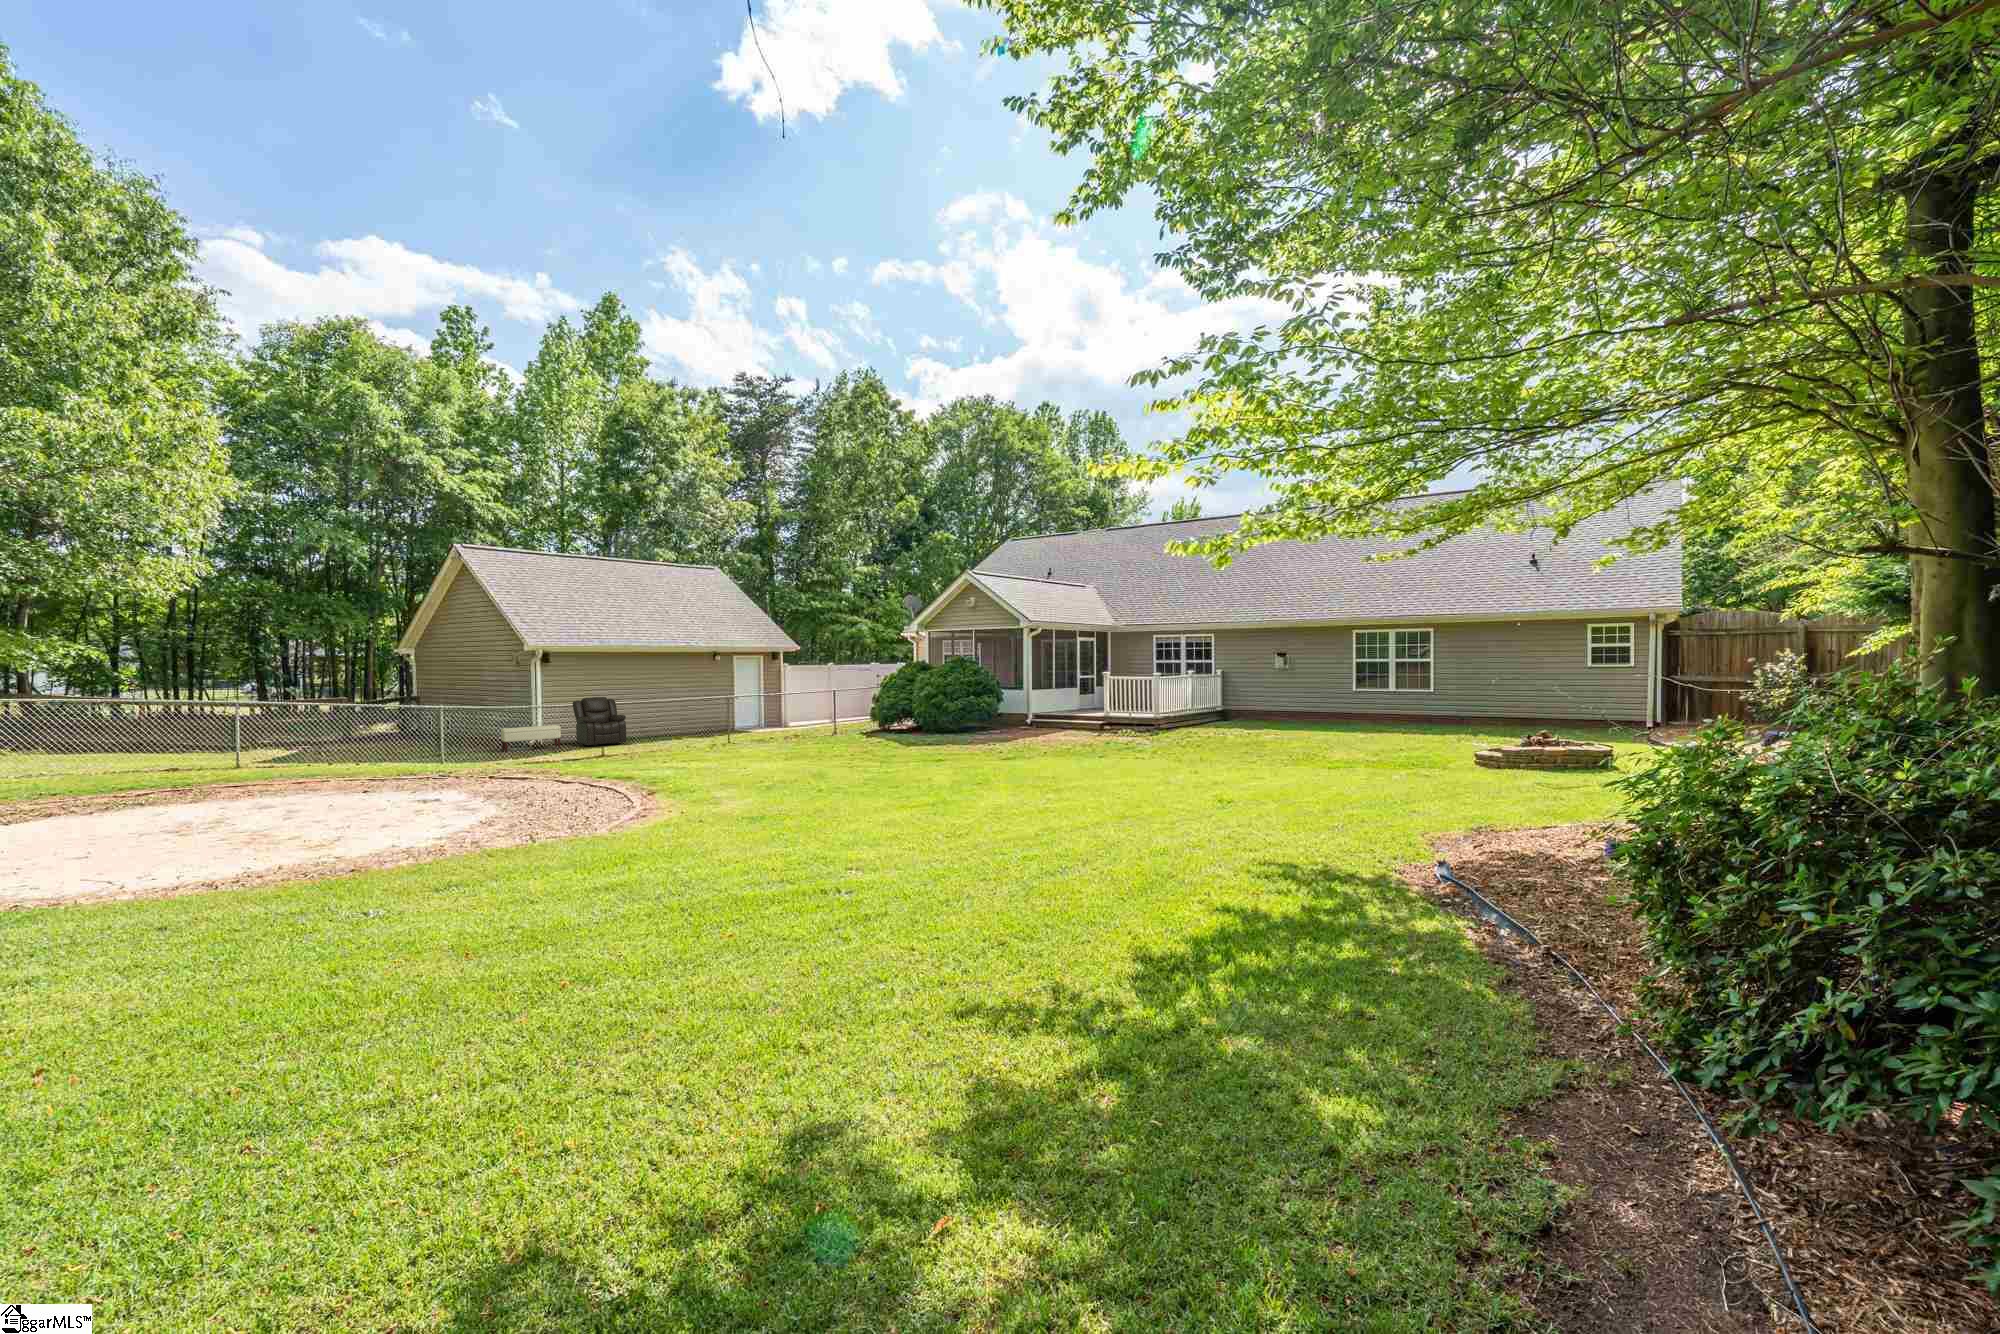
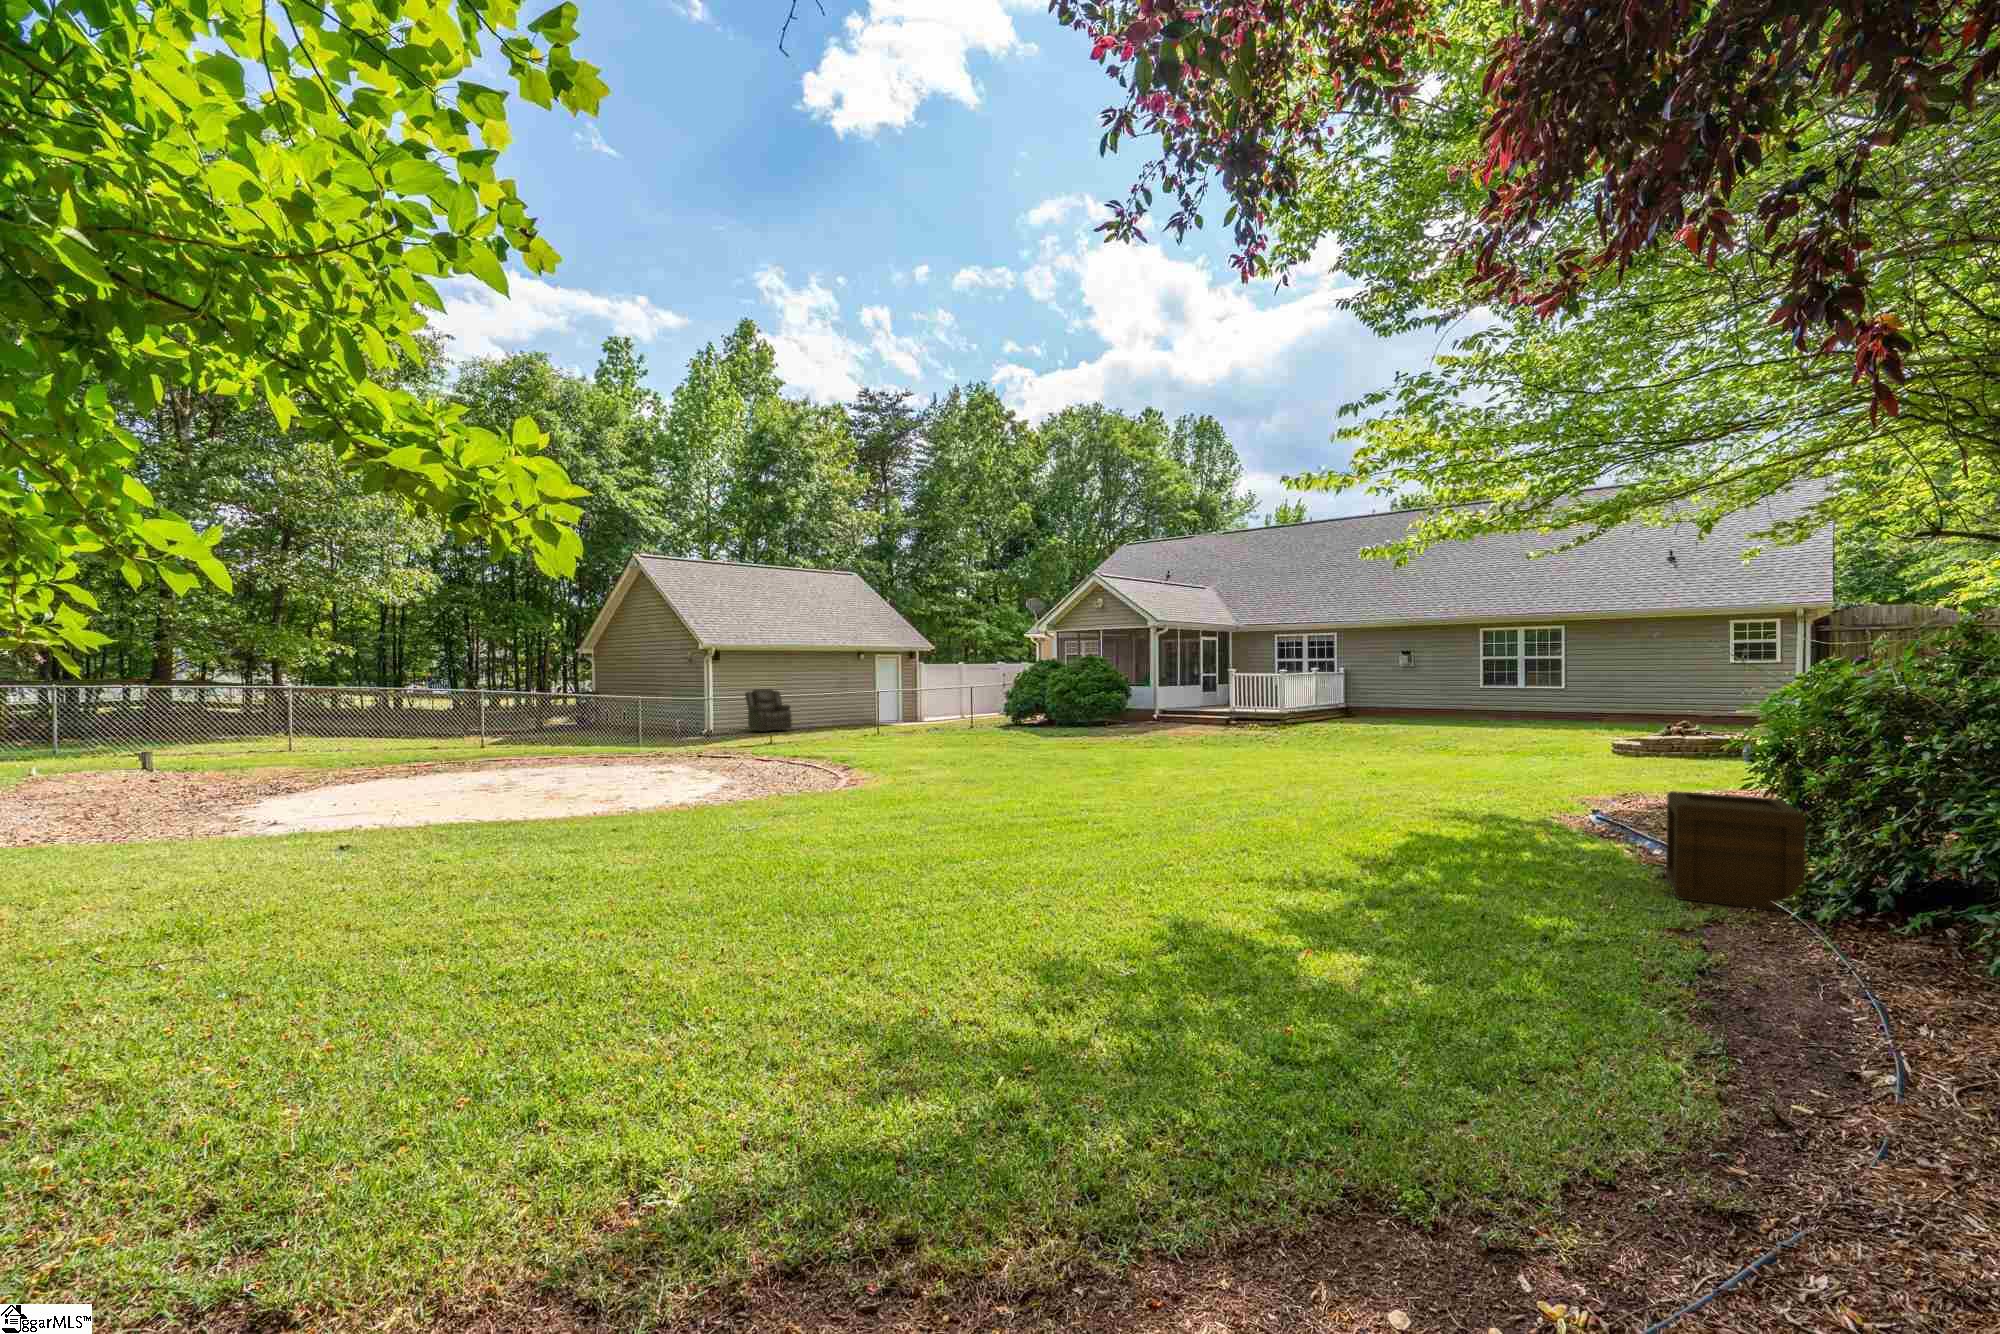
bench: present [501,725,561,753] -> none [687,713,737,736]
wooden crate: none [1530,868,1699,1042] -> present [1666,791,1806,912]

